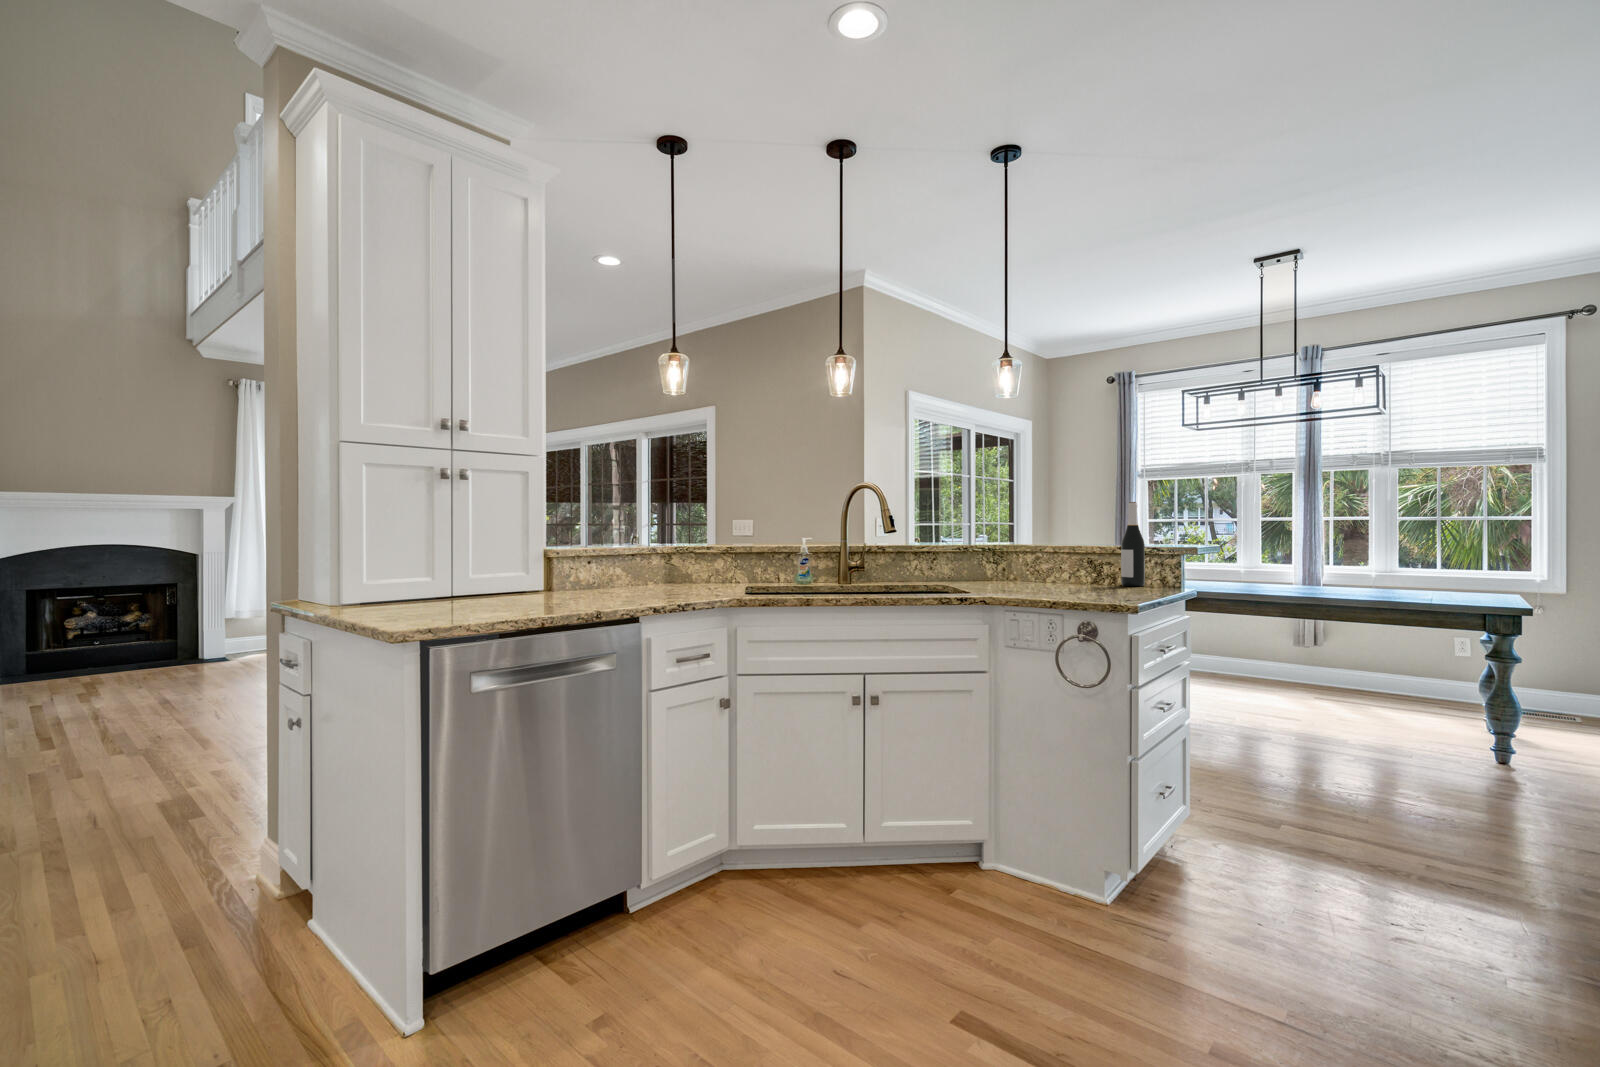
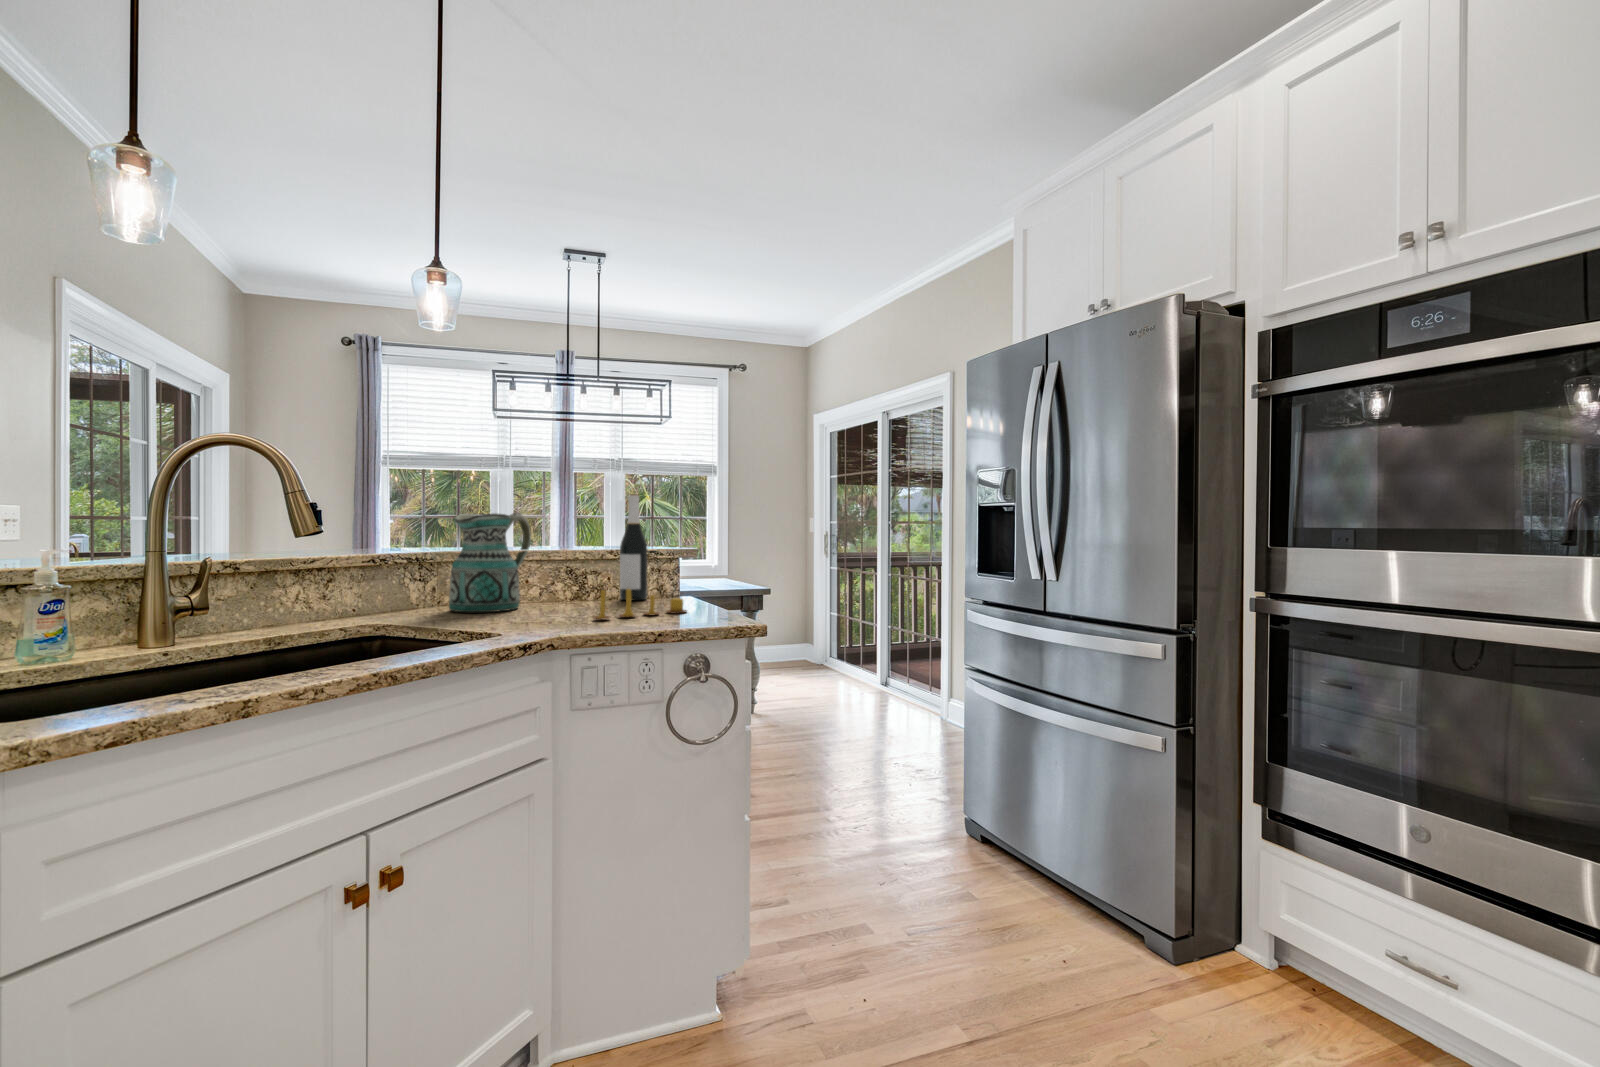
ceramic pitcher: none [998,519,1060,585] -> present [449,513,531,612]
candle: none [1045,570,1126,595] -> present [593,587,686,620]

